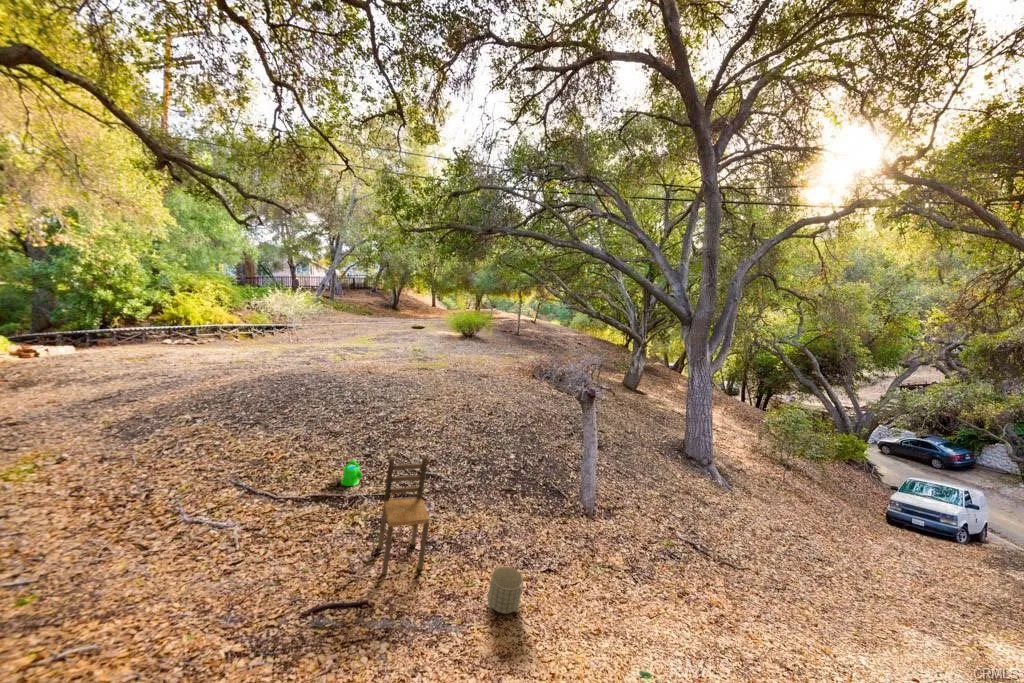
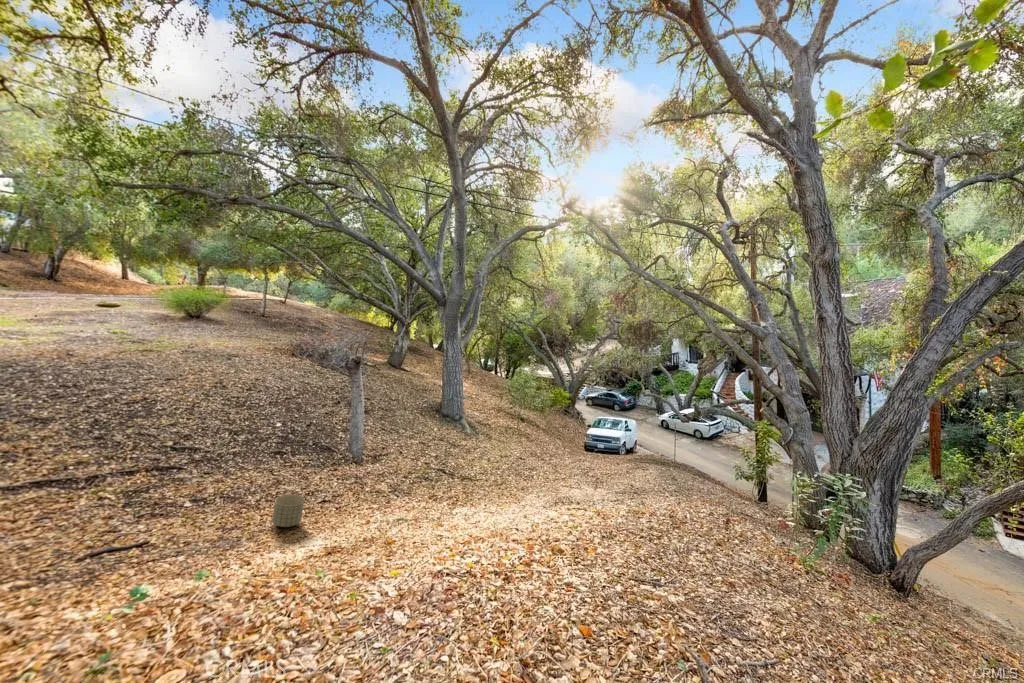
chair: present [378,456,430,575] -> none [141,416,207,527]
watering can: present [341,460,362,486] -> none [66,440,100,469]

